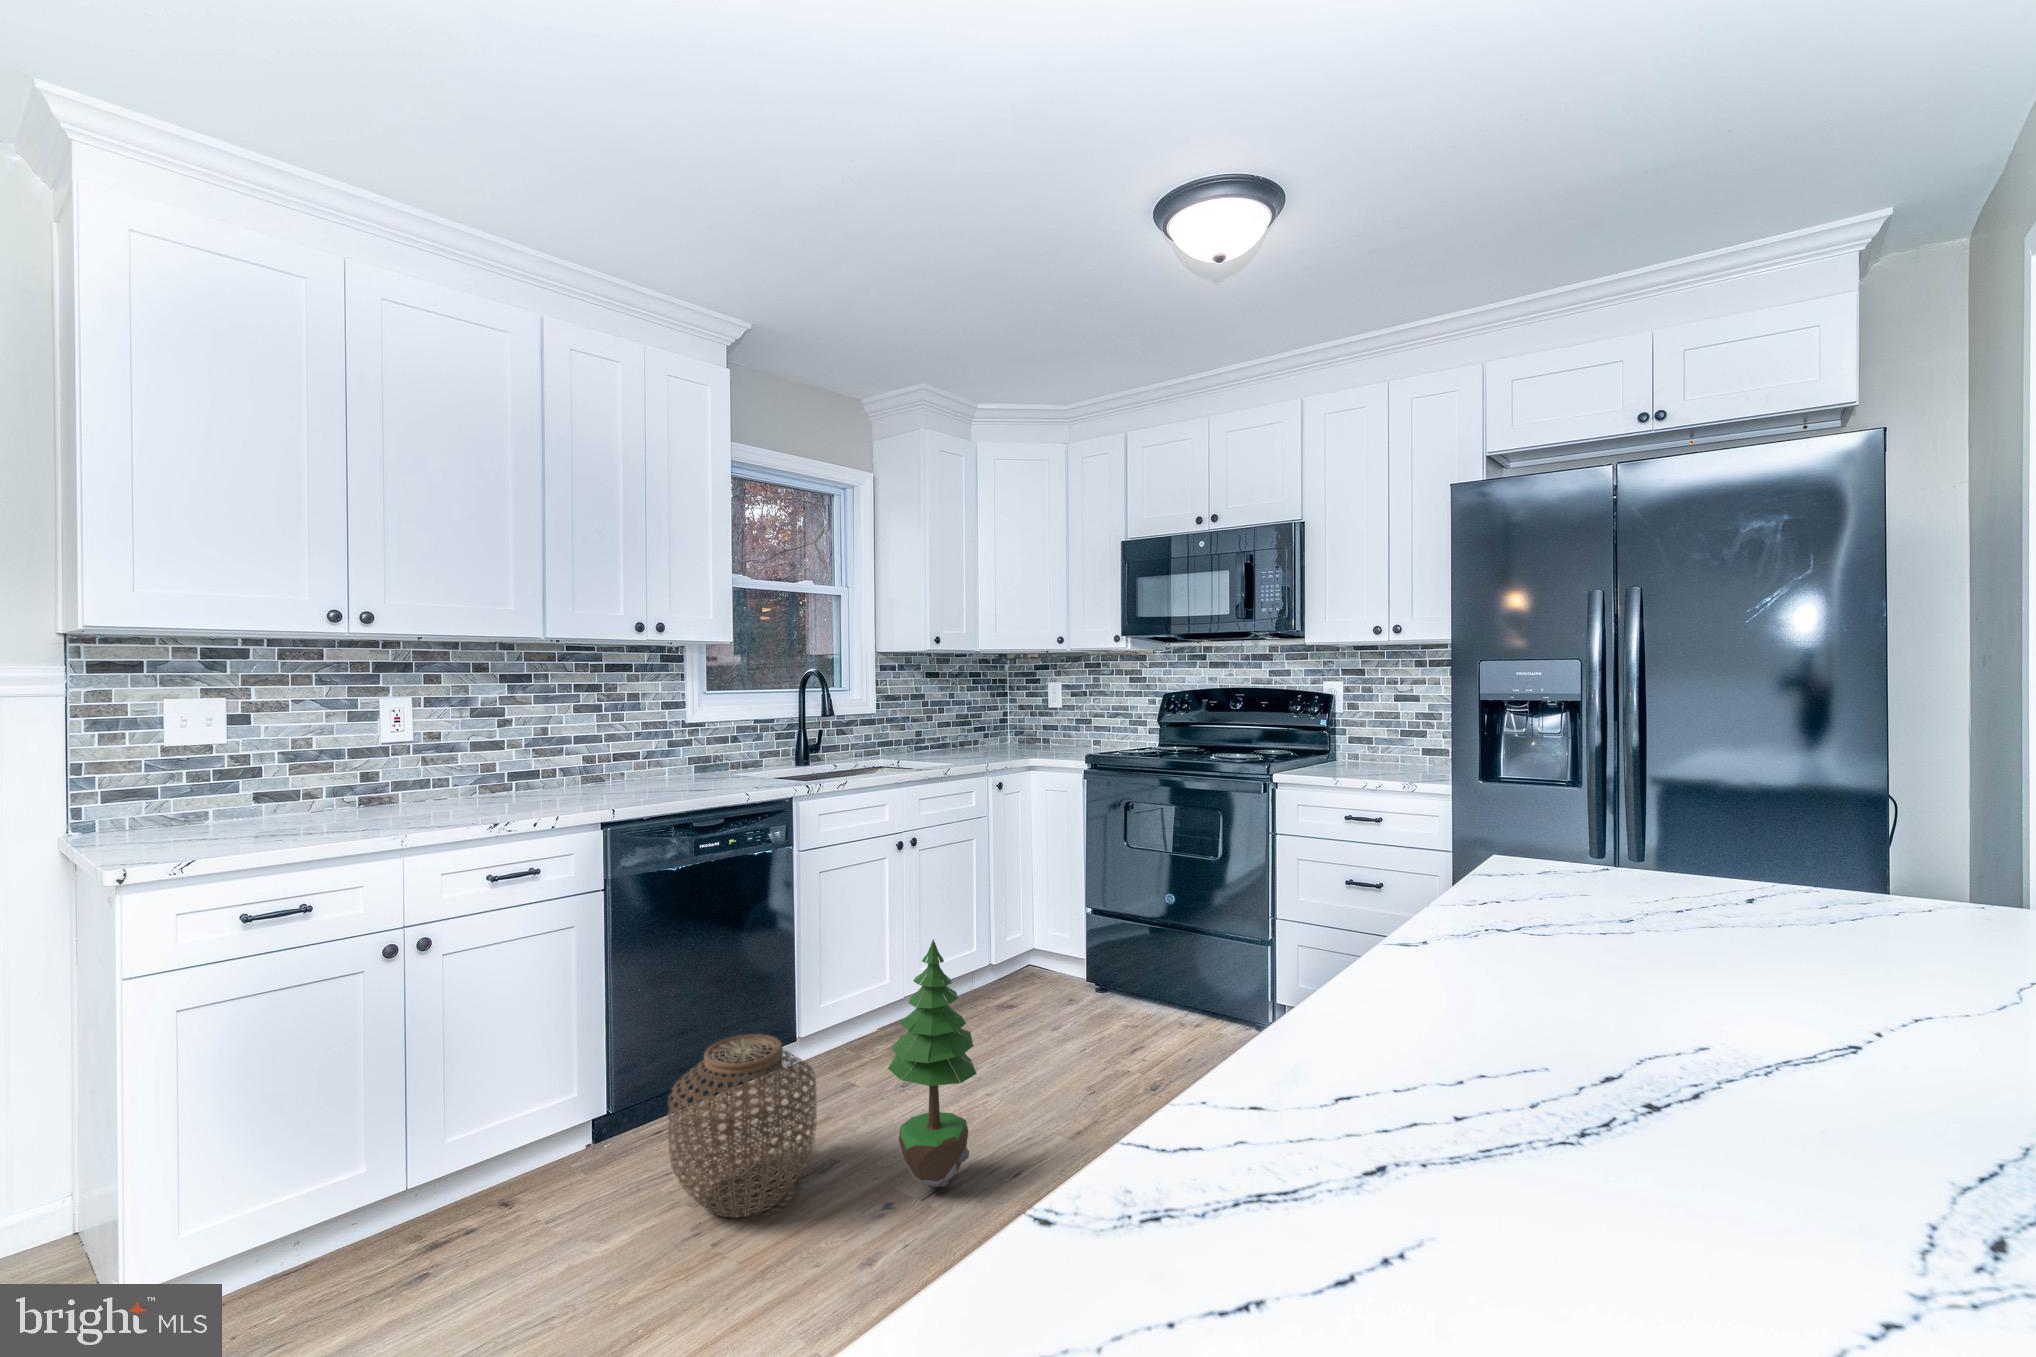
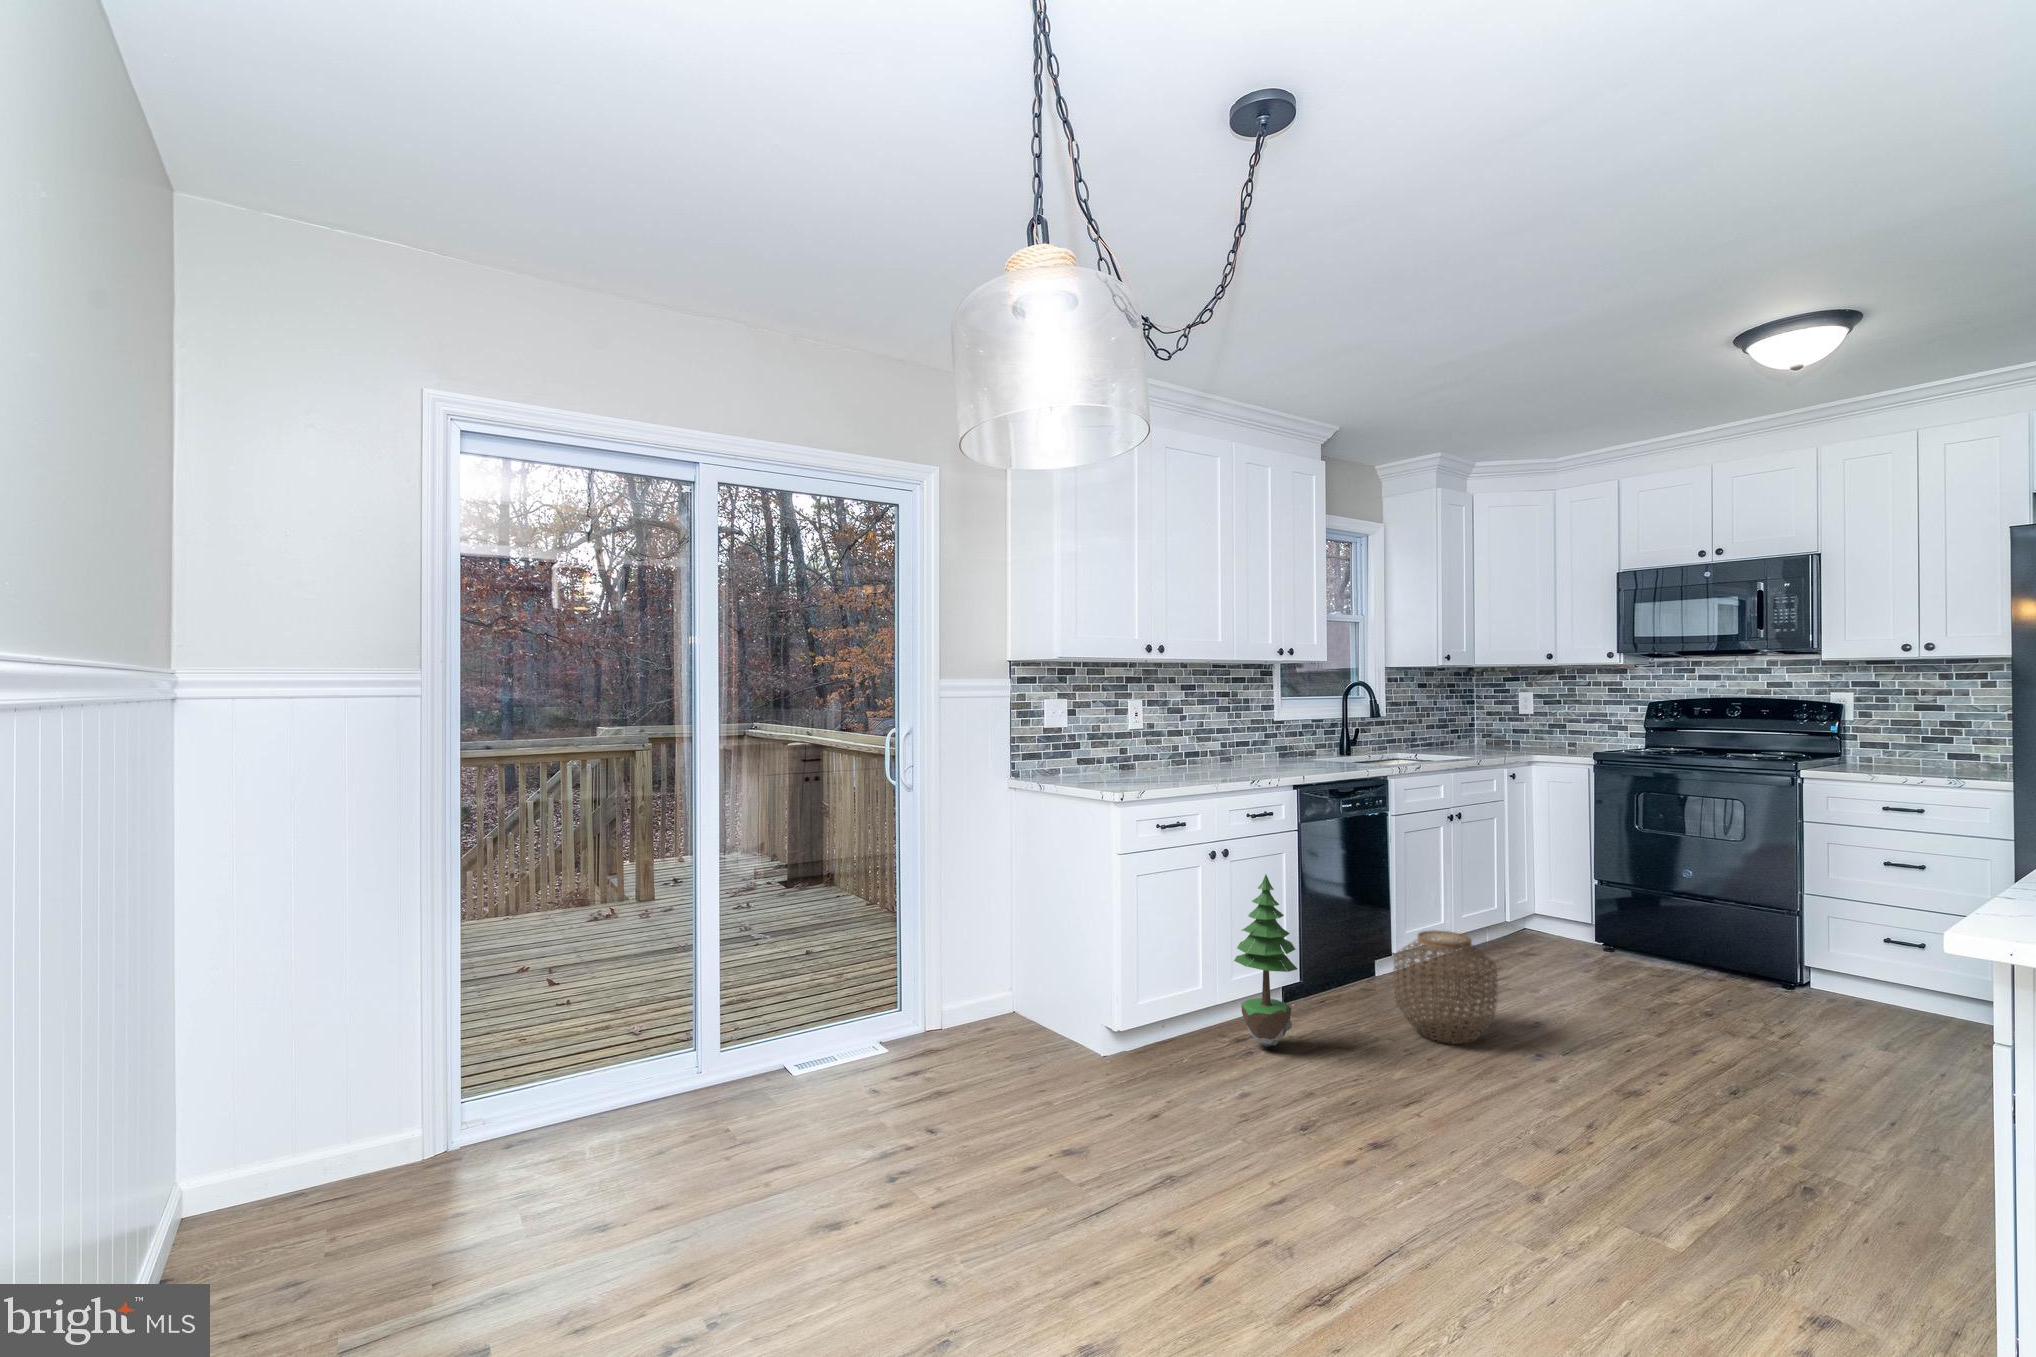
potted tree: present [888,939,977,1188] -> present [1234,874,1297,1047]

